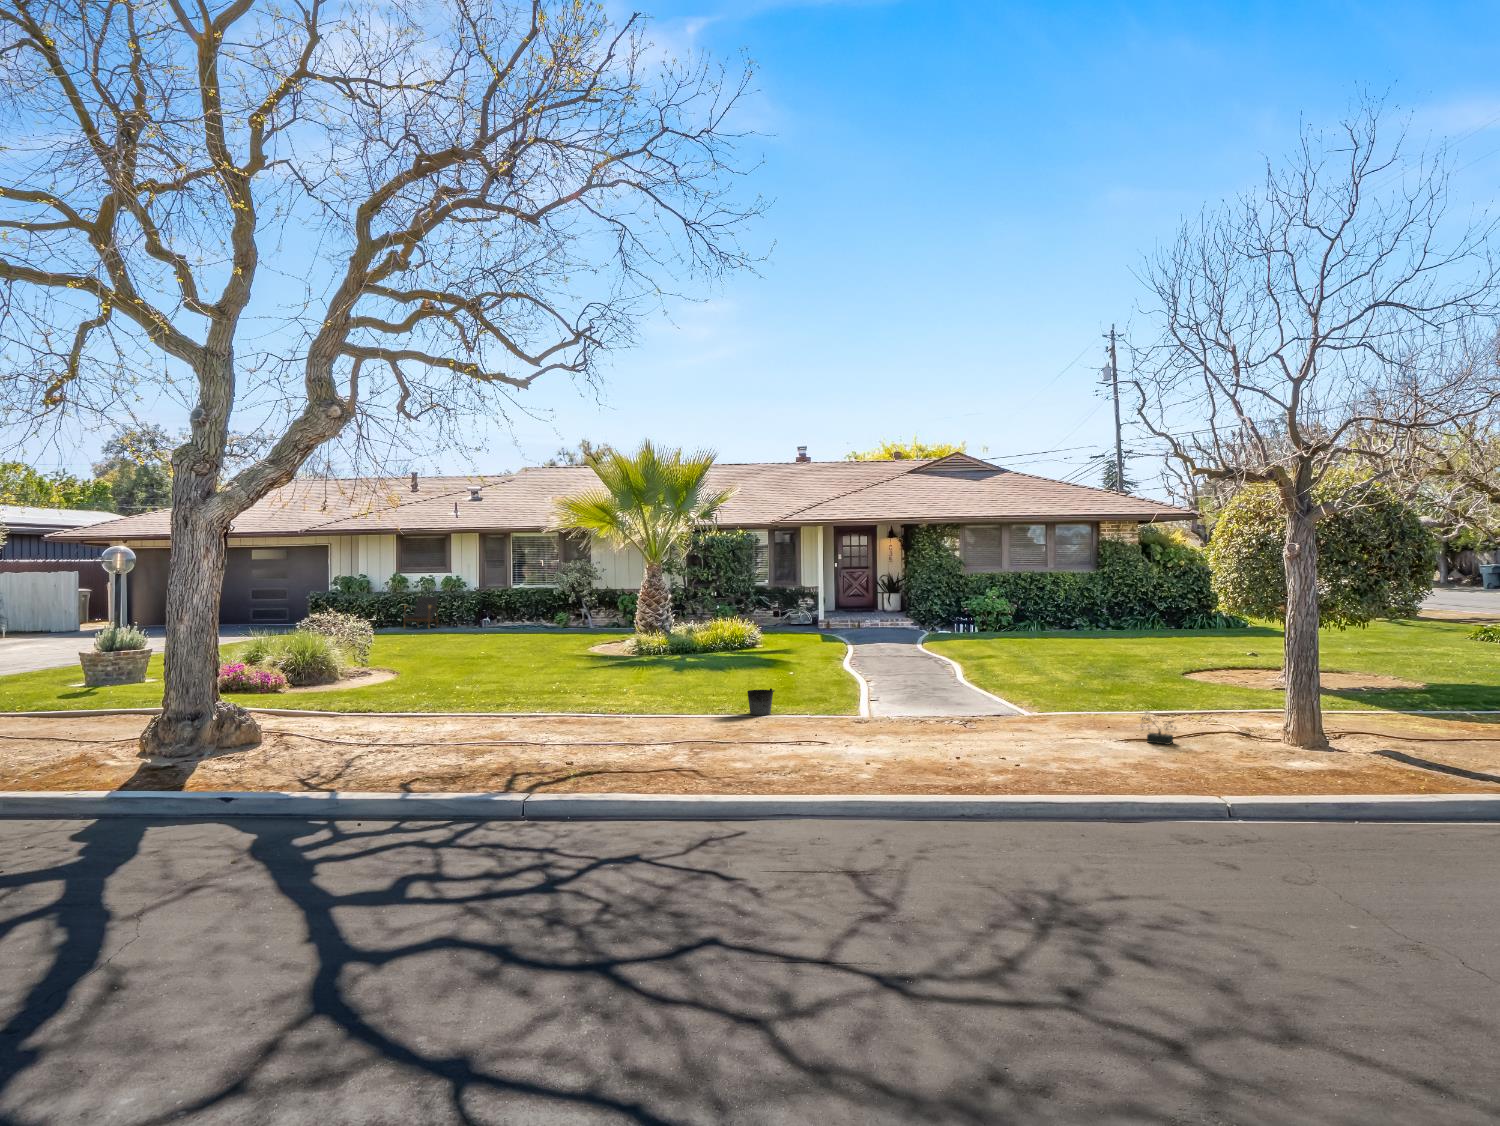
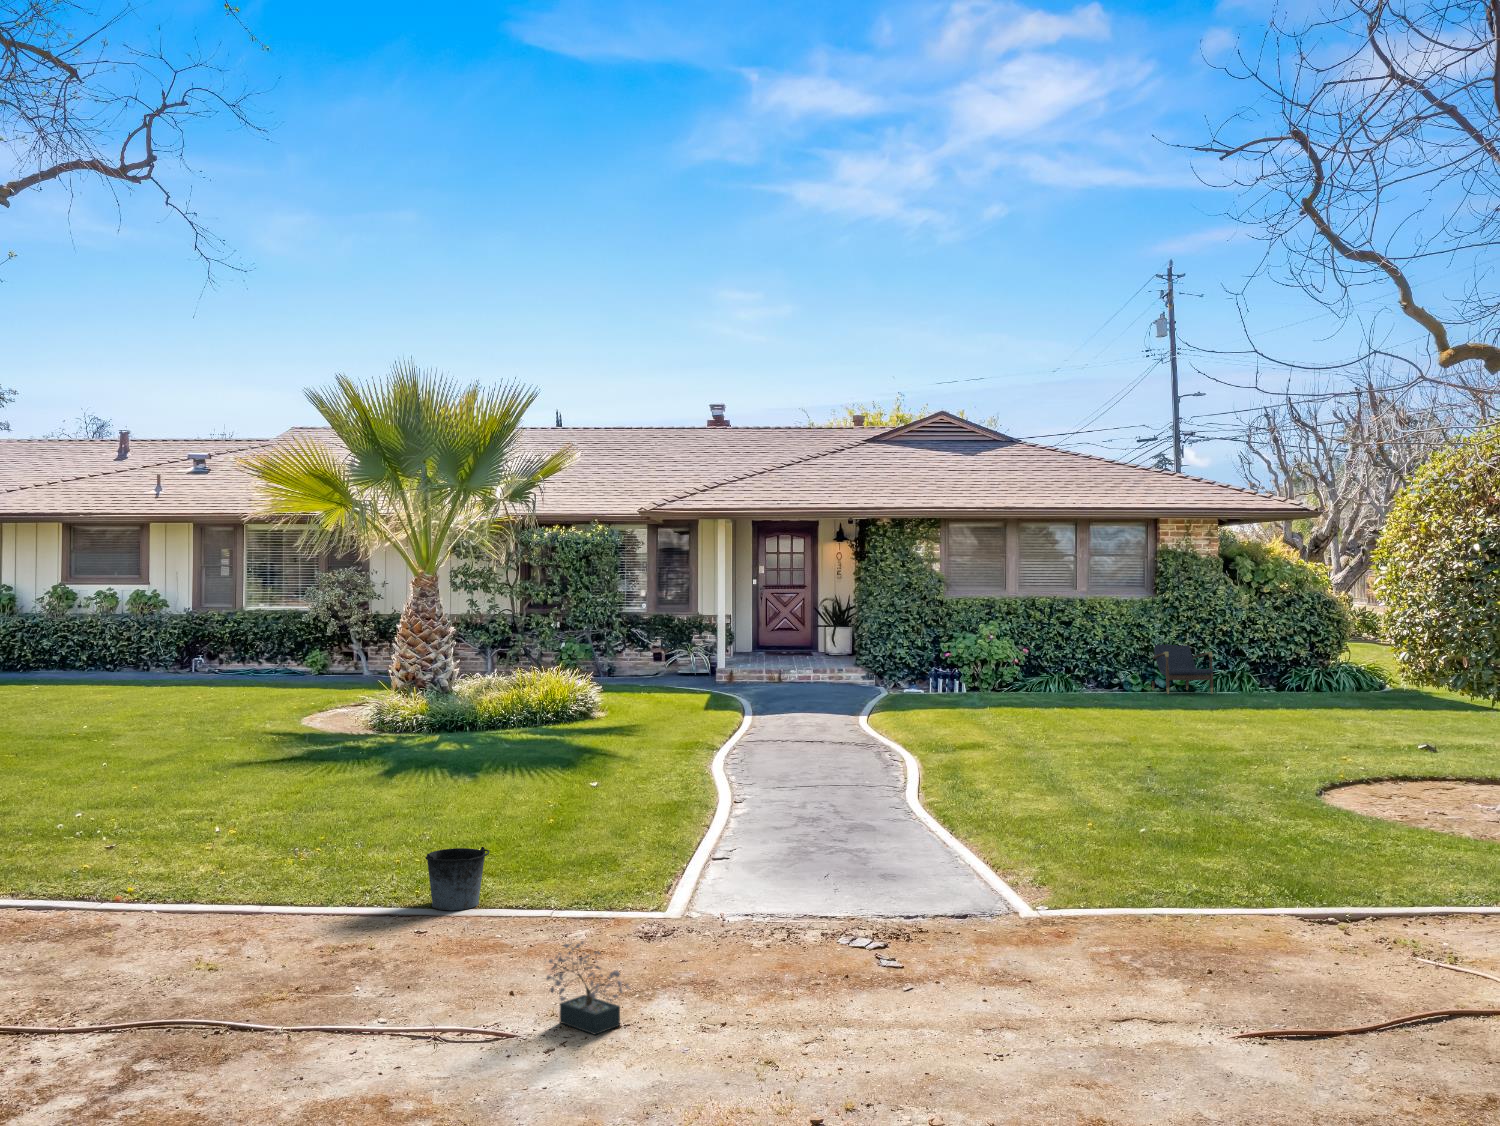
lounge chair: present [404,597,438,628] -> present [1152,644,1213,694]
decorative plant: present [1140,712,1177,745] -> present [547,942,630,1035]

